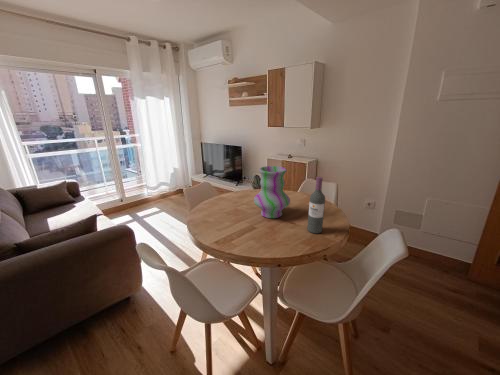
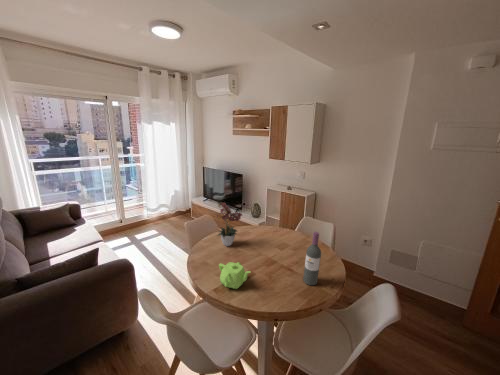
flower arrangement: none [213,157,244,206] -> present [217,203,242,246]
vase: present [254,166,290,218] -> none [253,212,288,264]
teapot: none [219,215,252,239] -> present [219,262,250,289]

